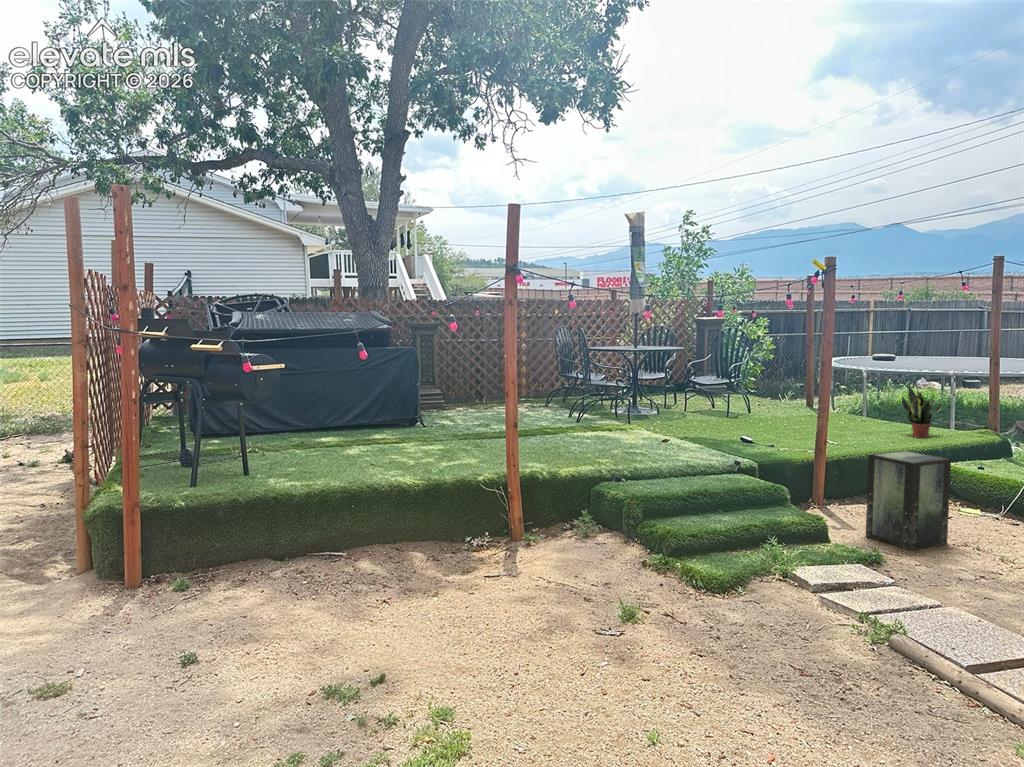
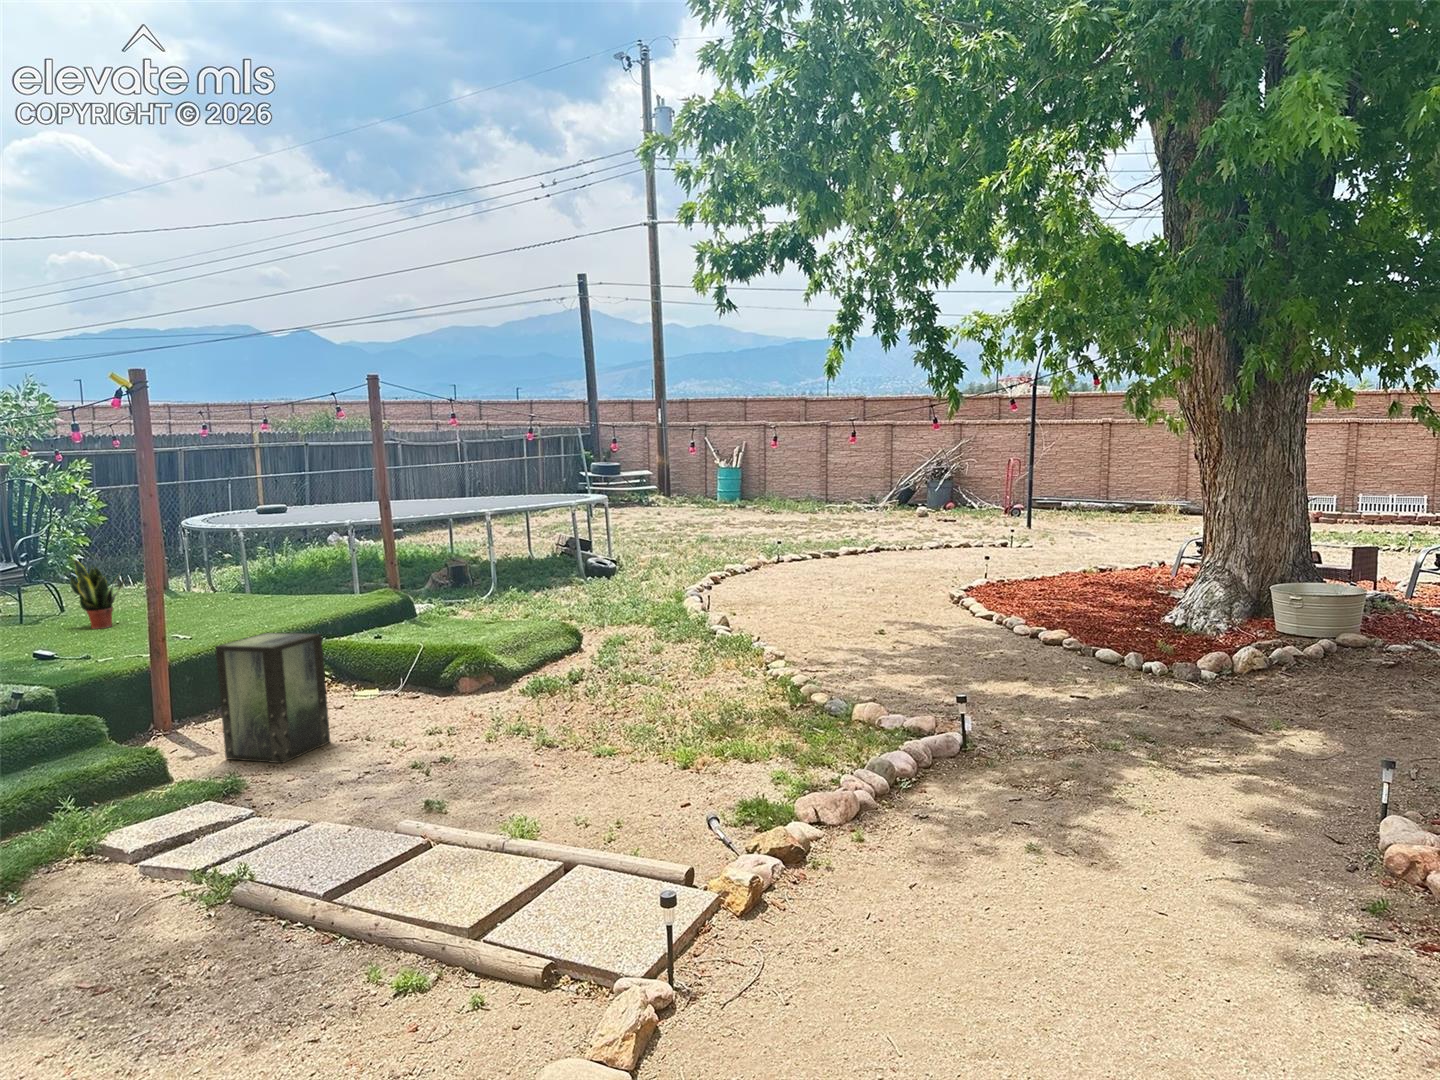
potted plant: present [902,385,942,438] -> present [70,560,124,629]

